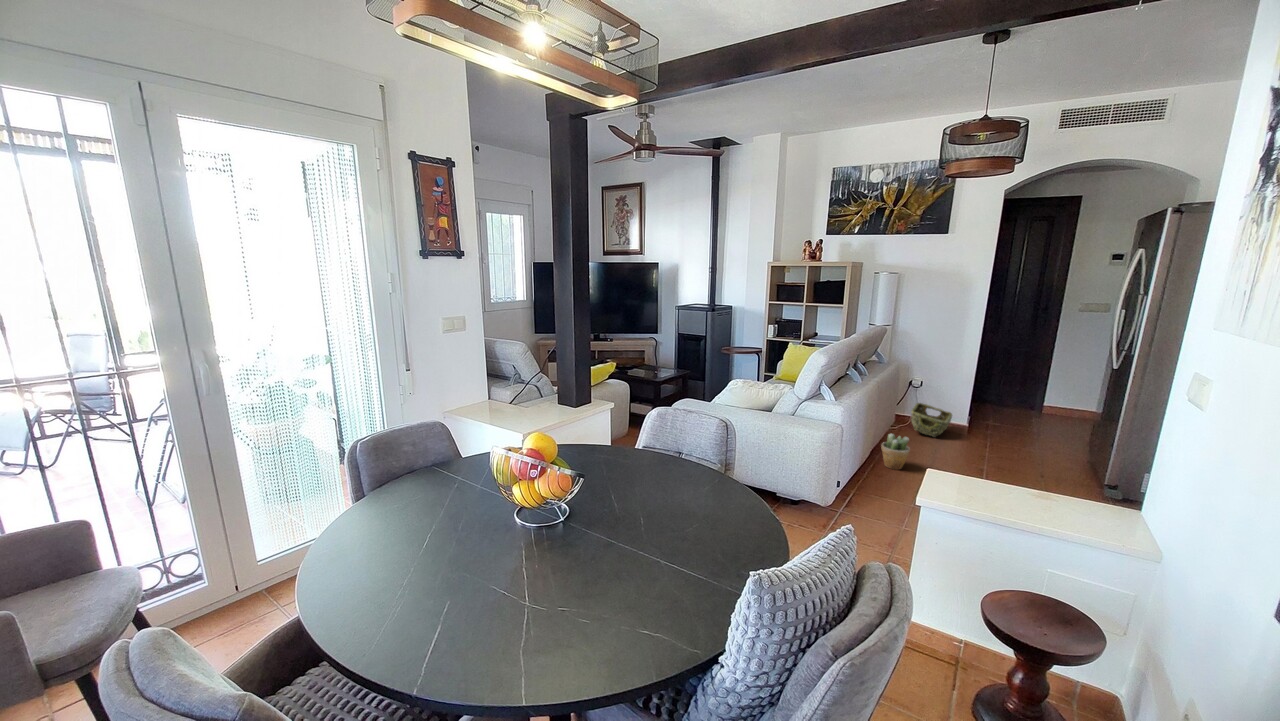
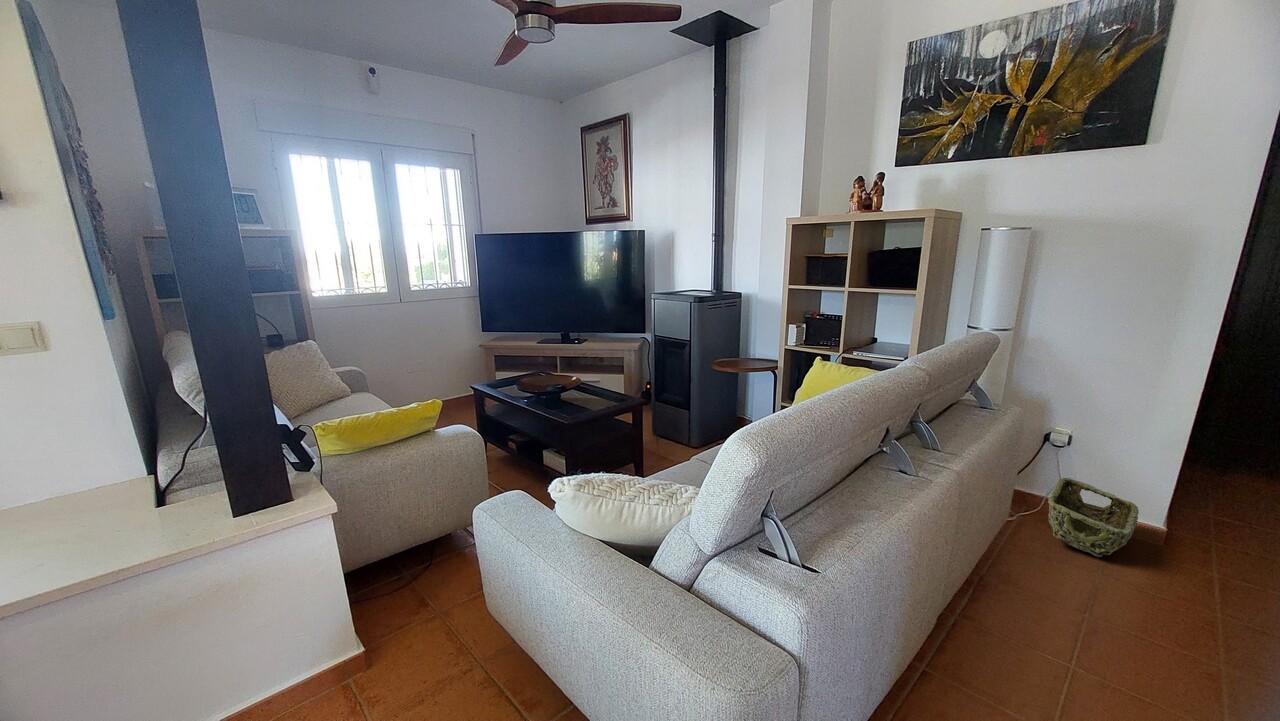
potted plant: present [881,434,910,470] -> none [975,572,1042,654]

